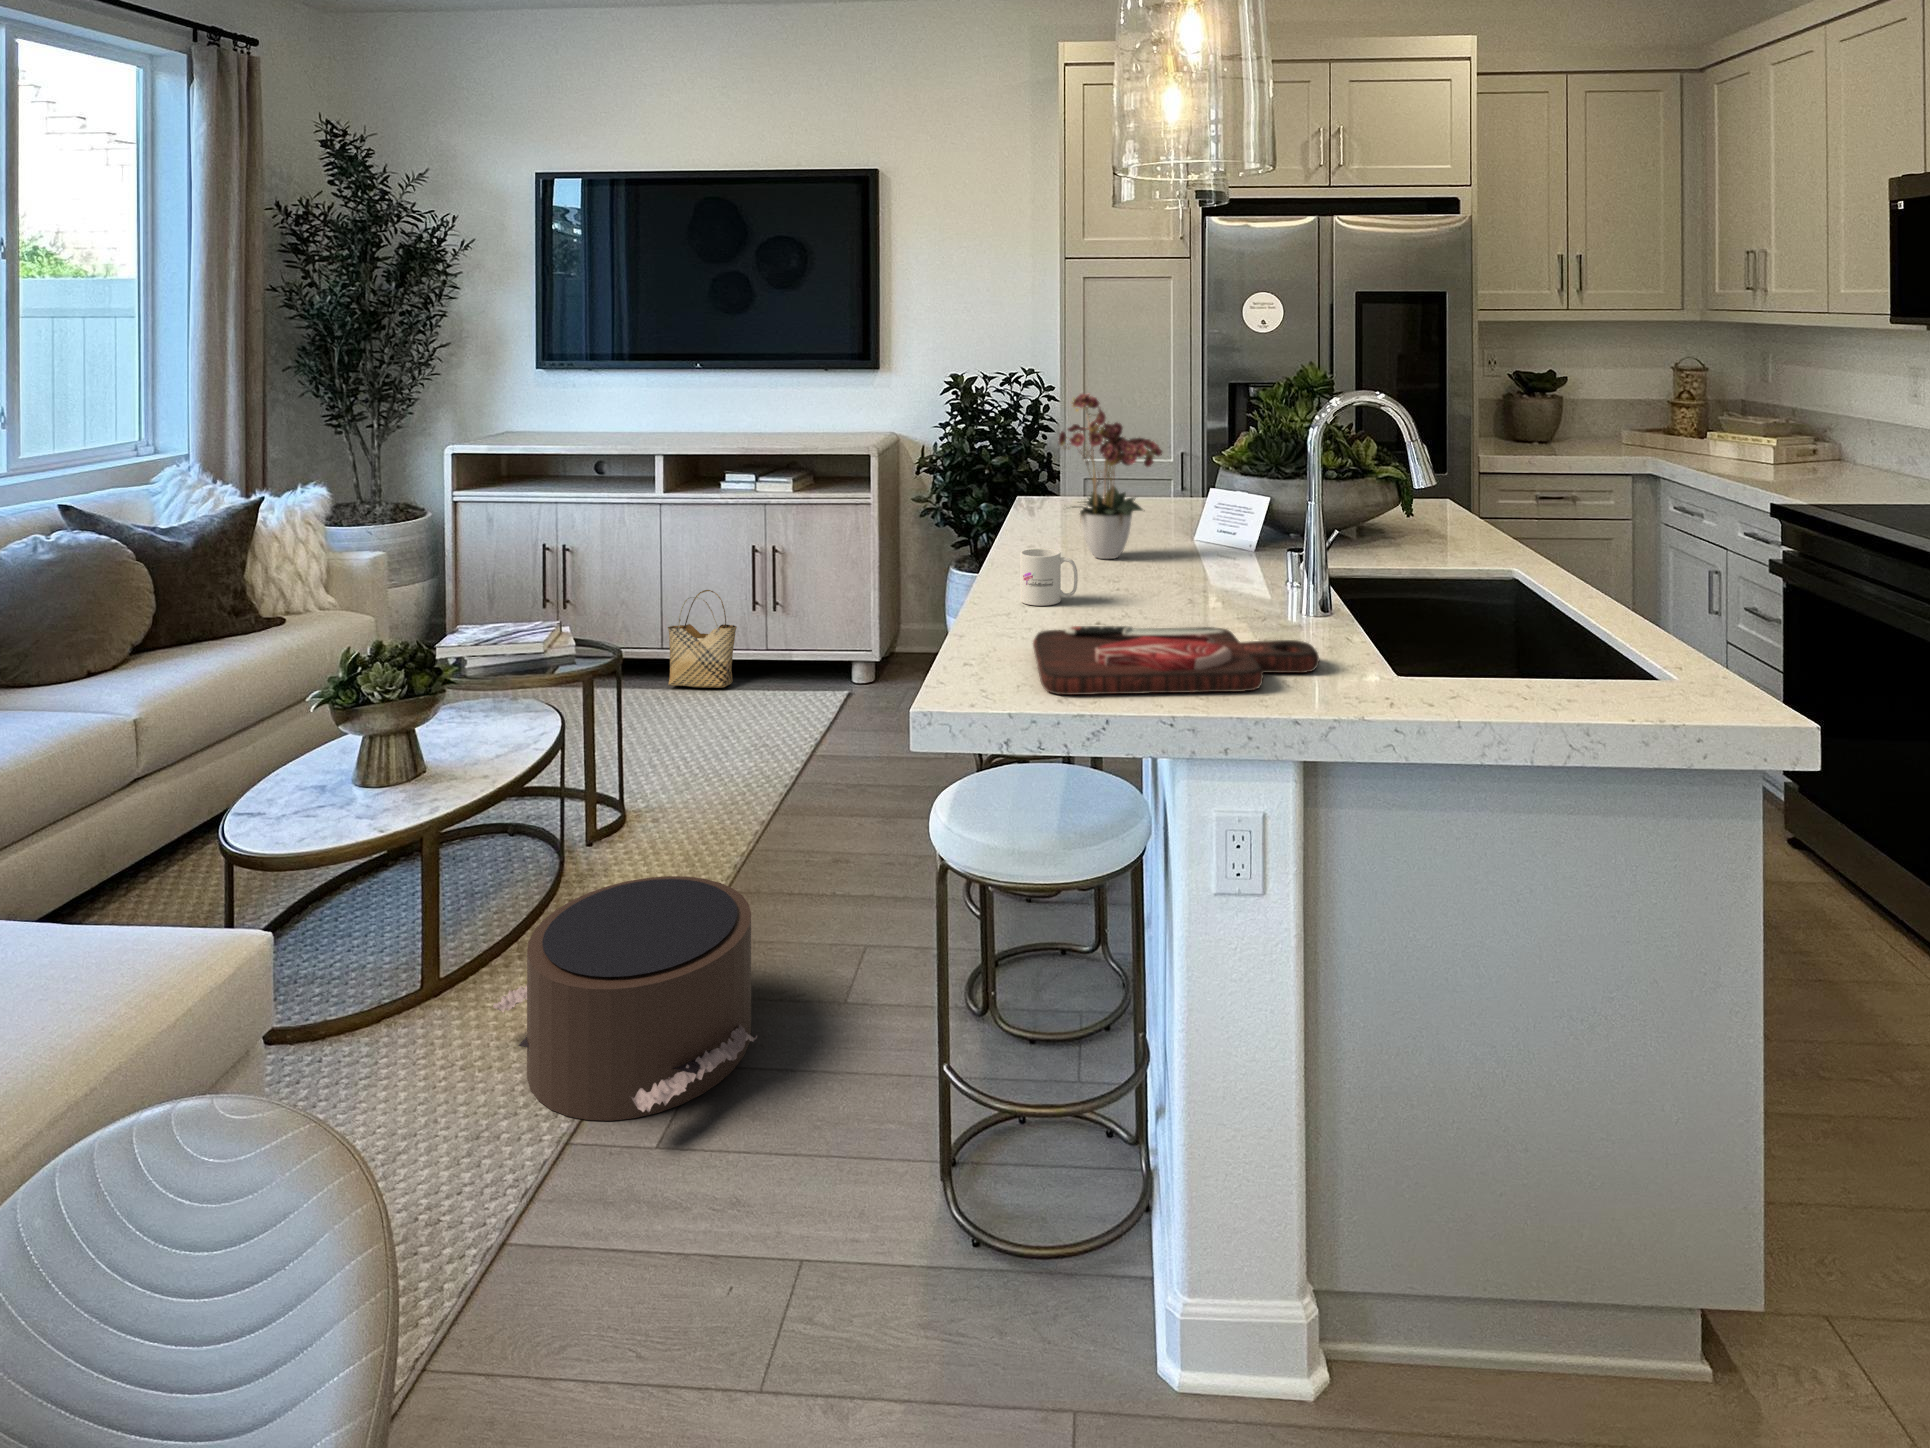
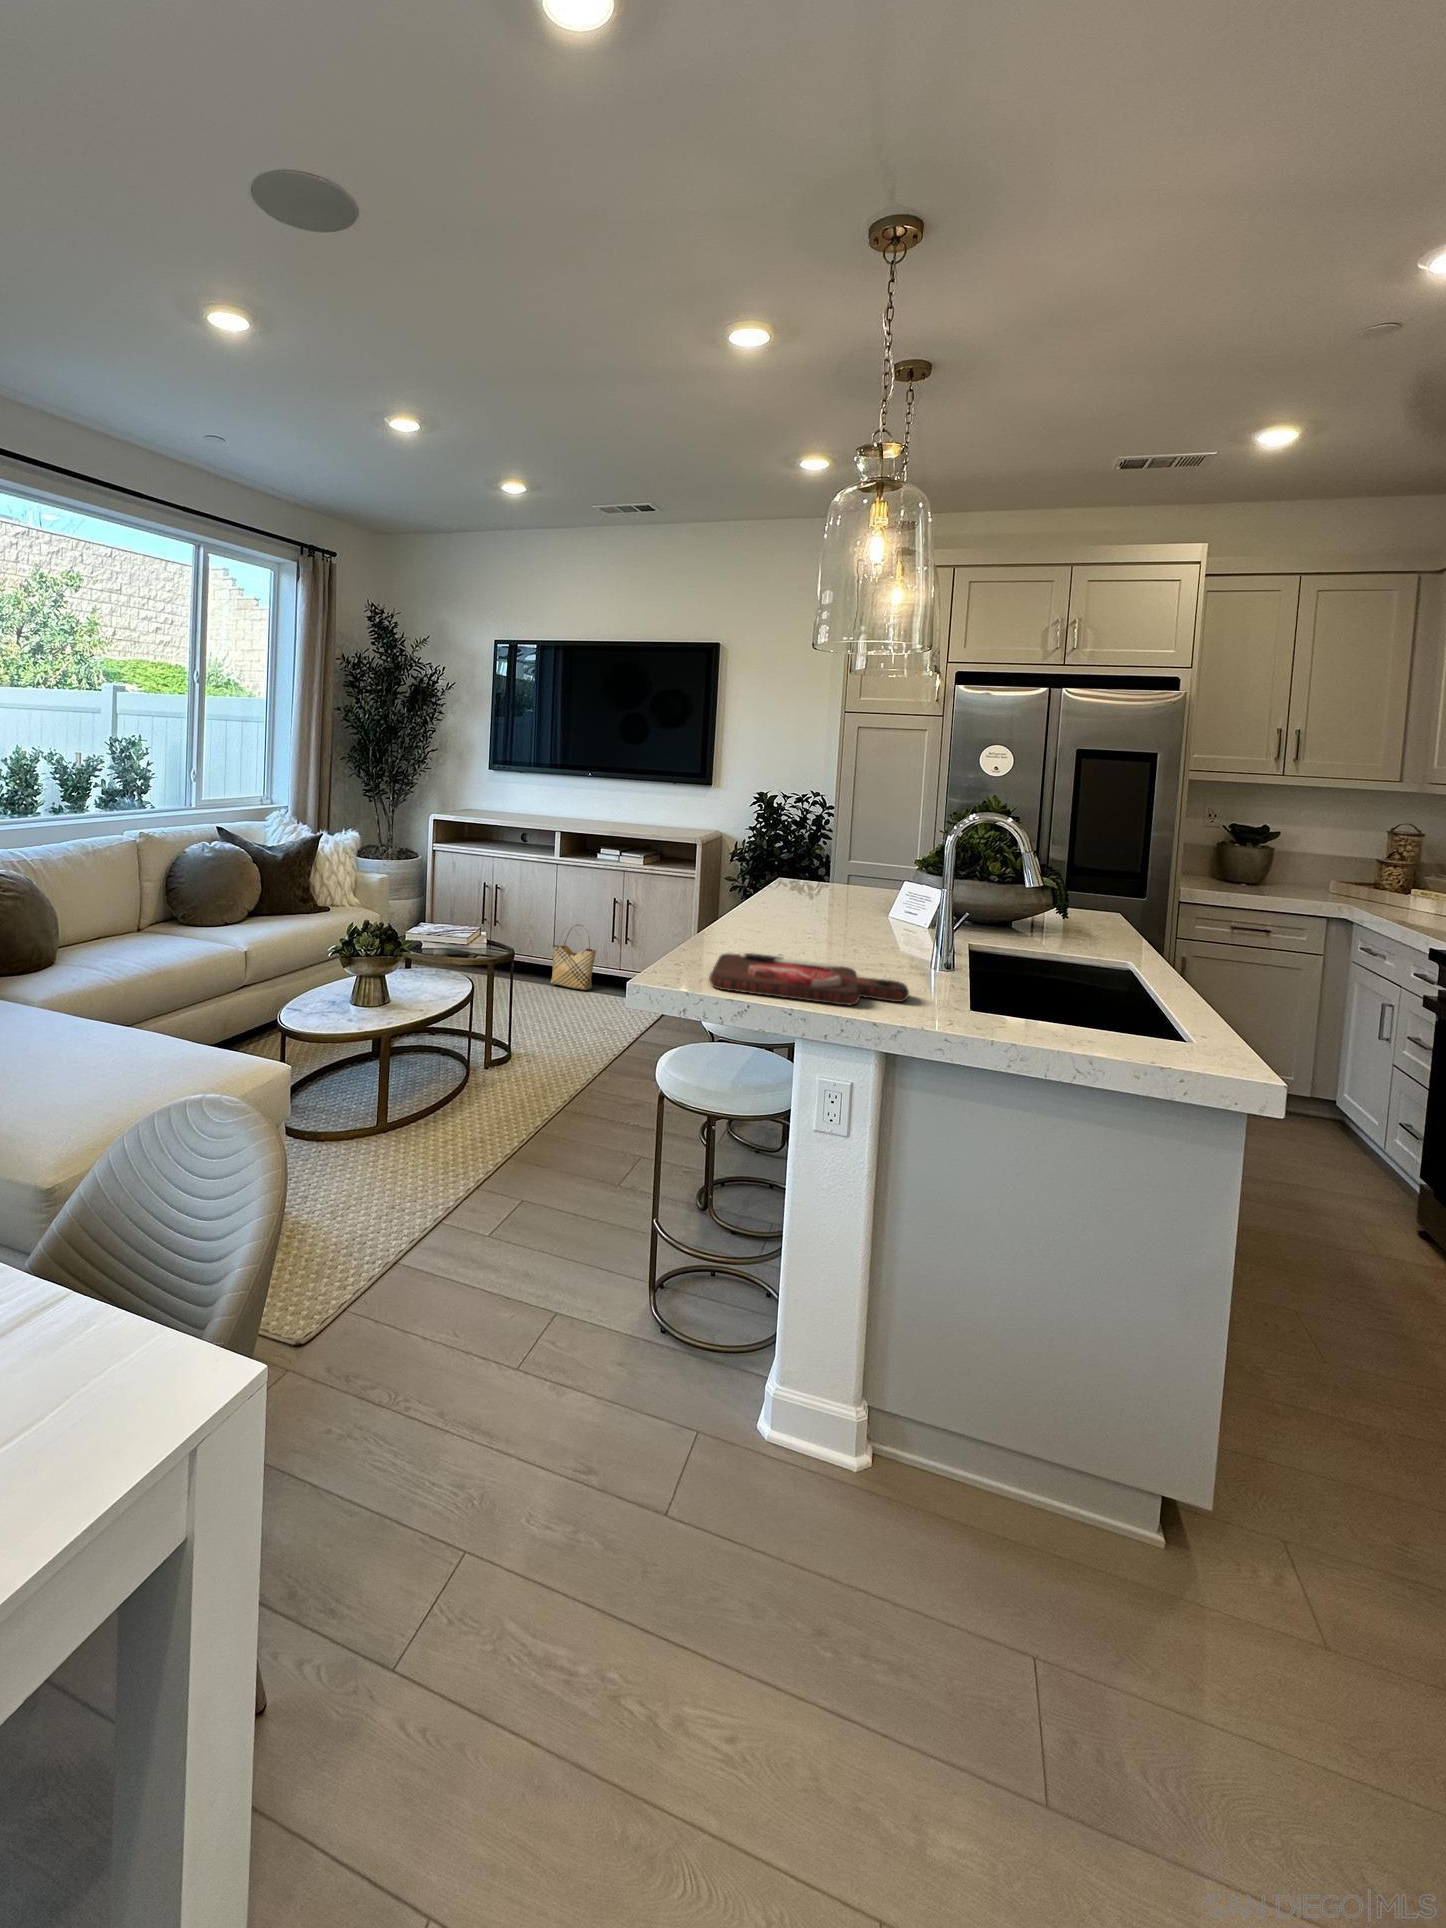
flower arrangement: present [1059,394,1162,559] -> none [776,801,861,923]
mug: present [1020,548,1078,606] -> none [731,905,770,943]
pouf: present [493,876,757,1121] -> none [412,1084,561,1217]

